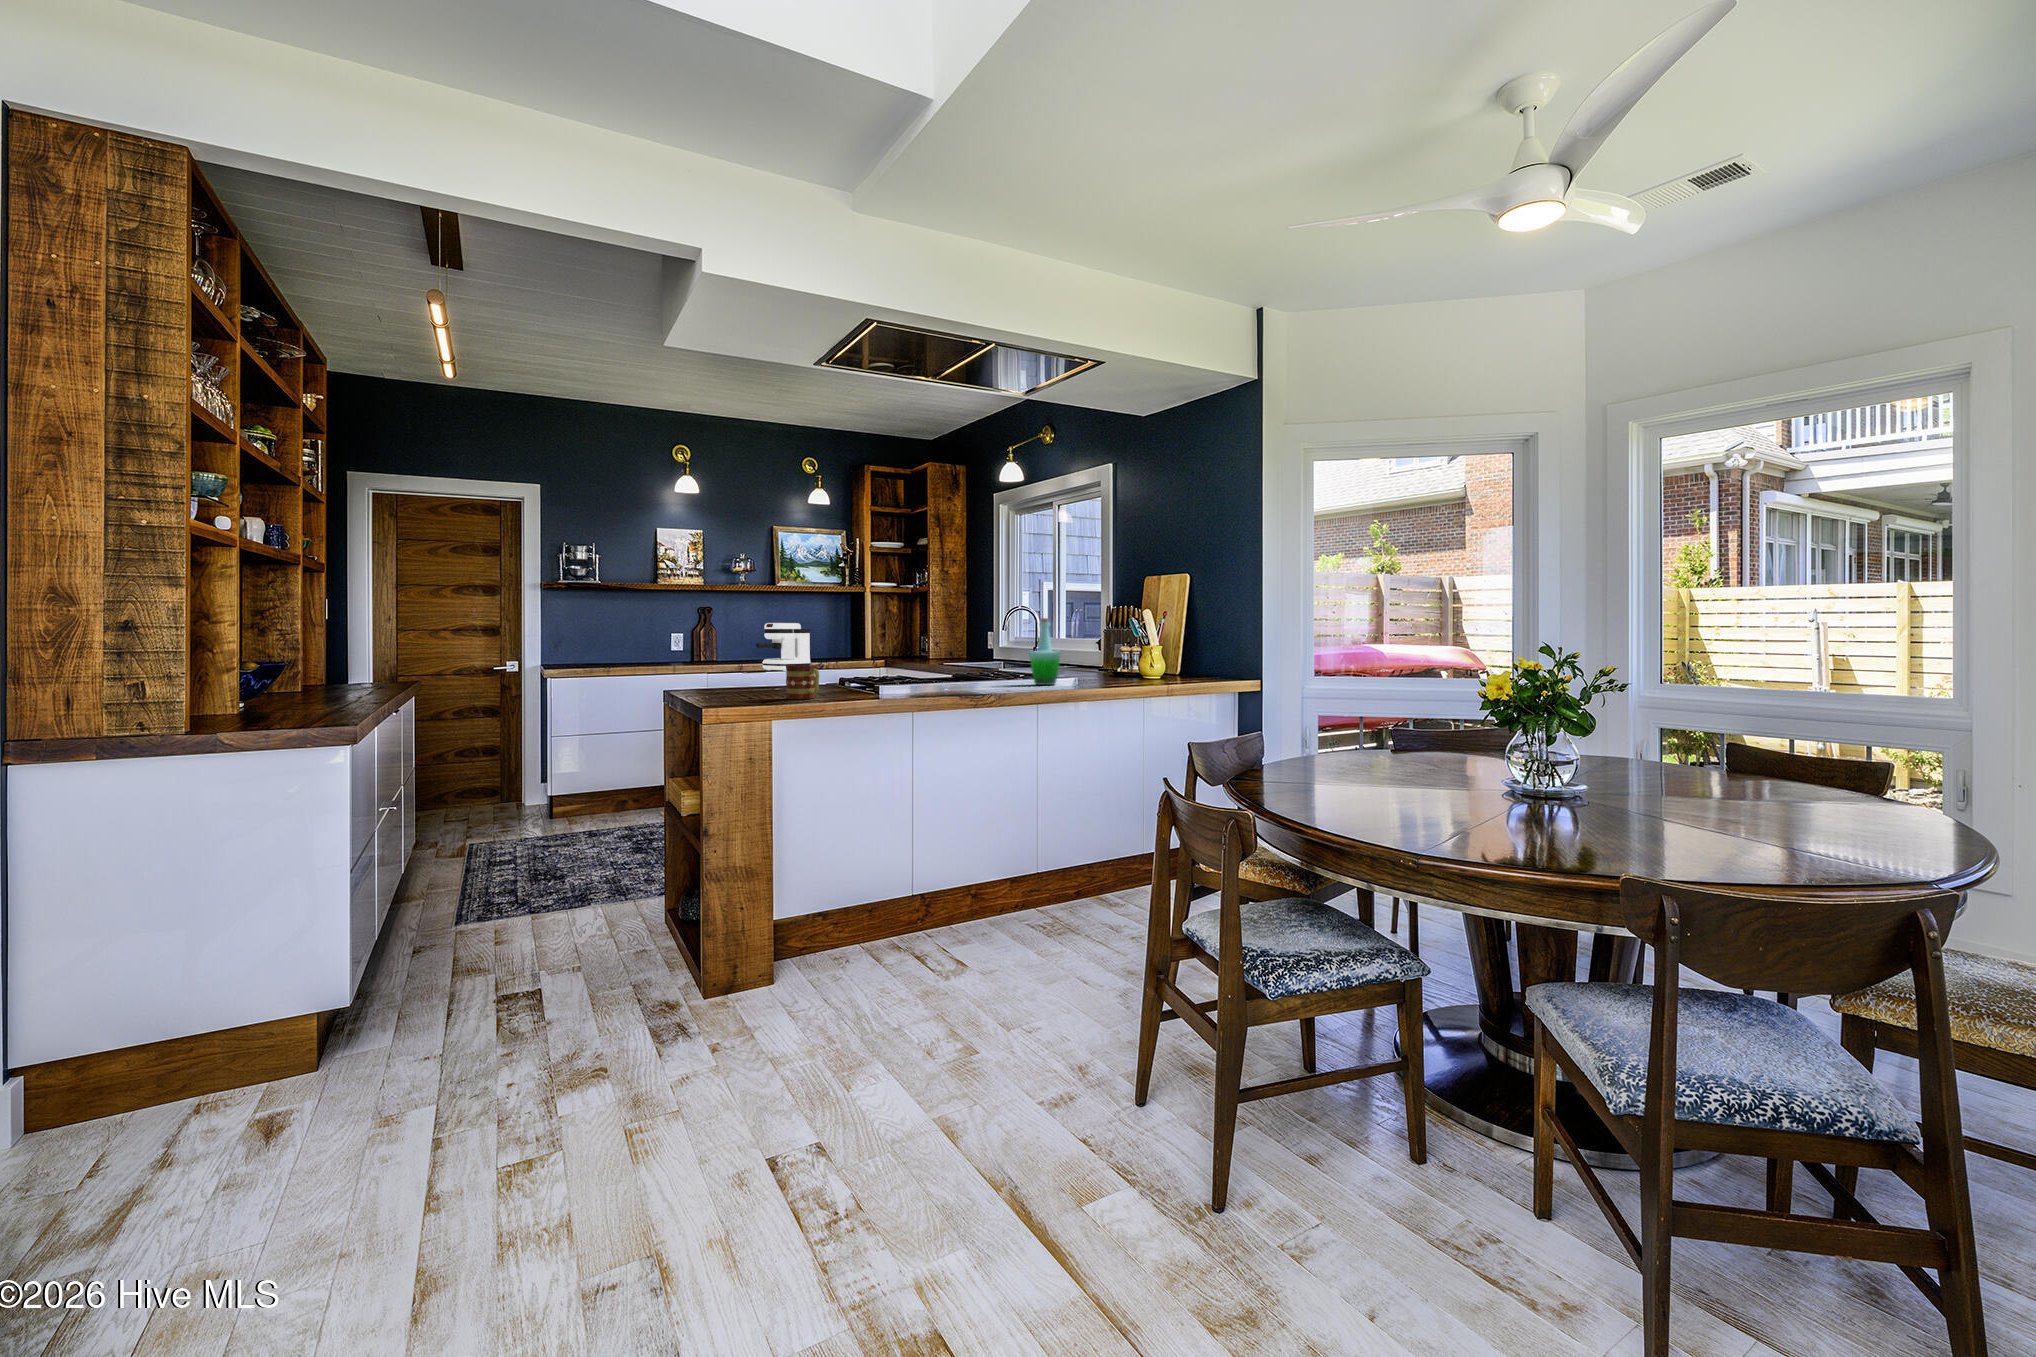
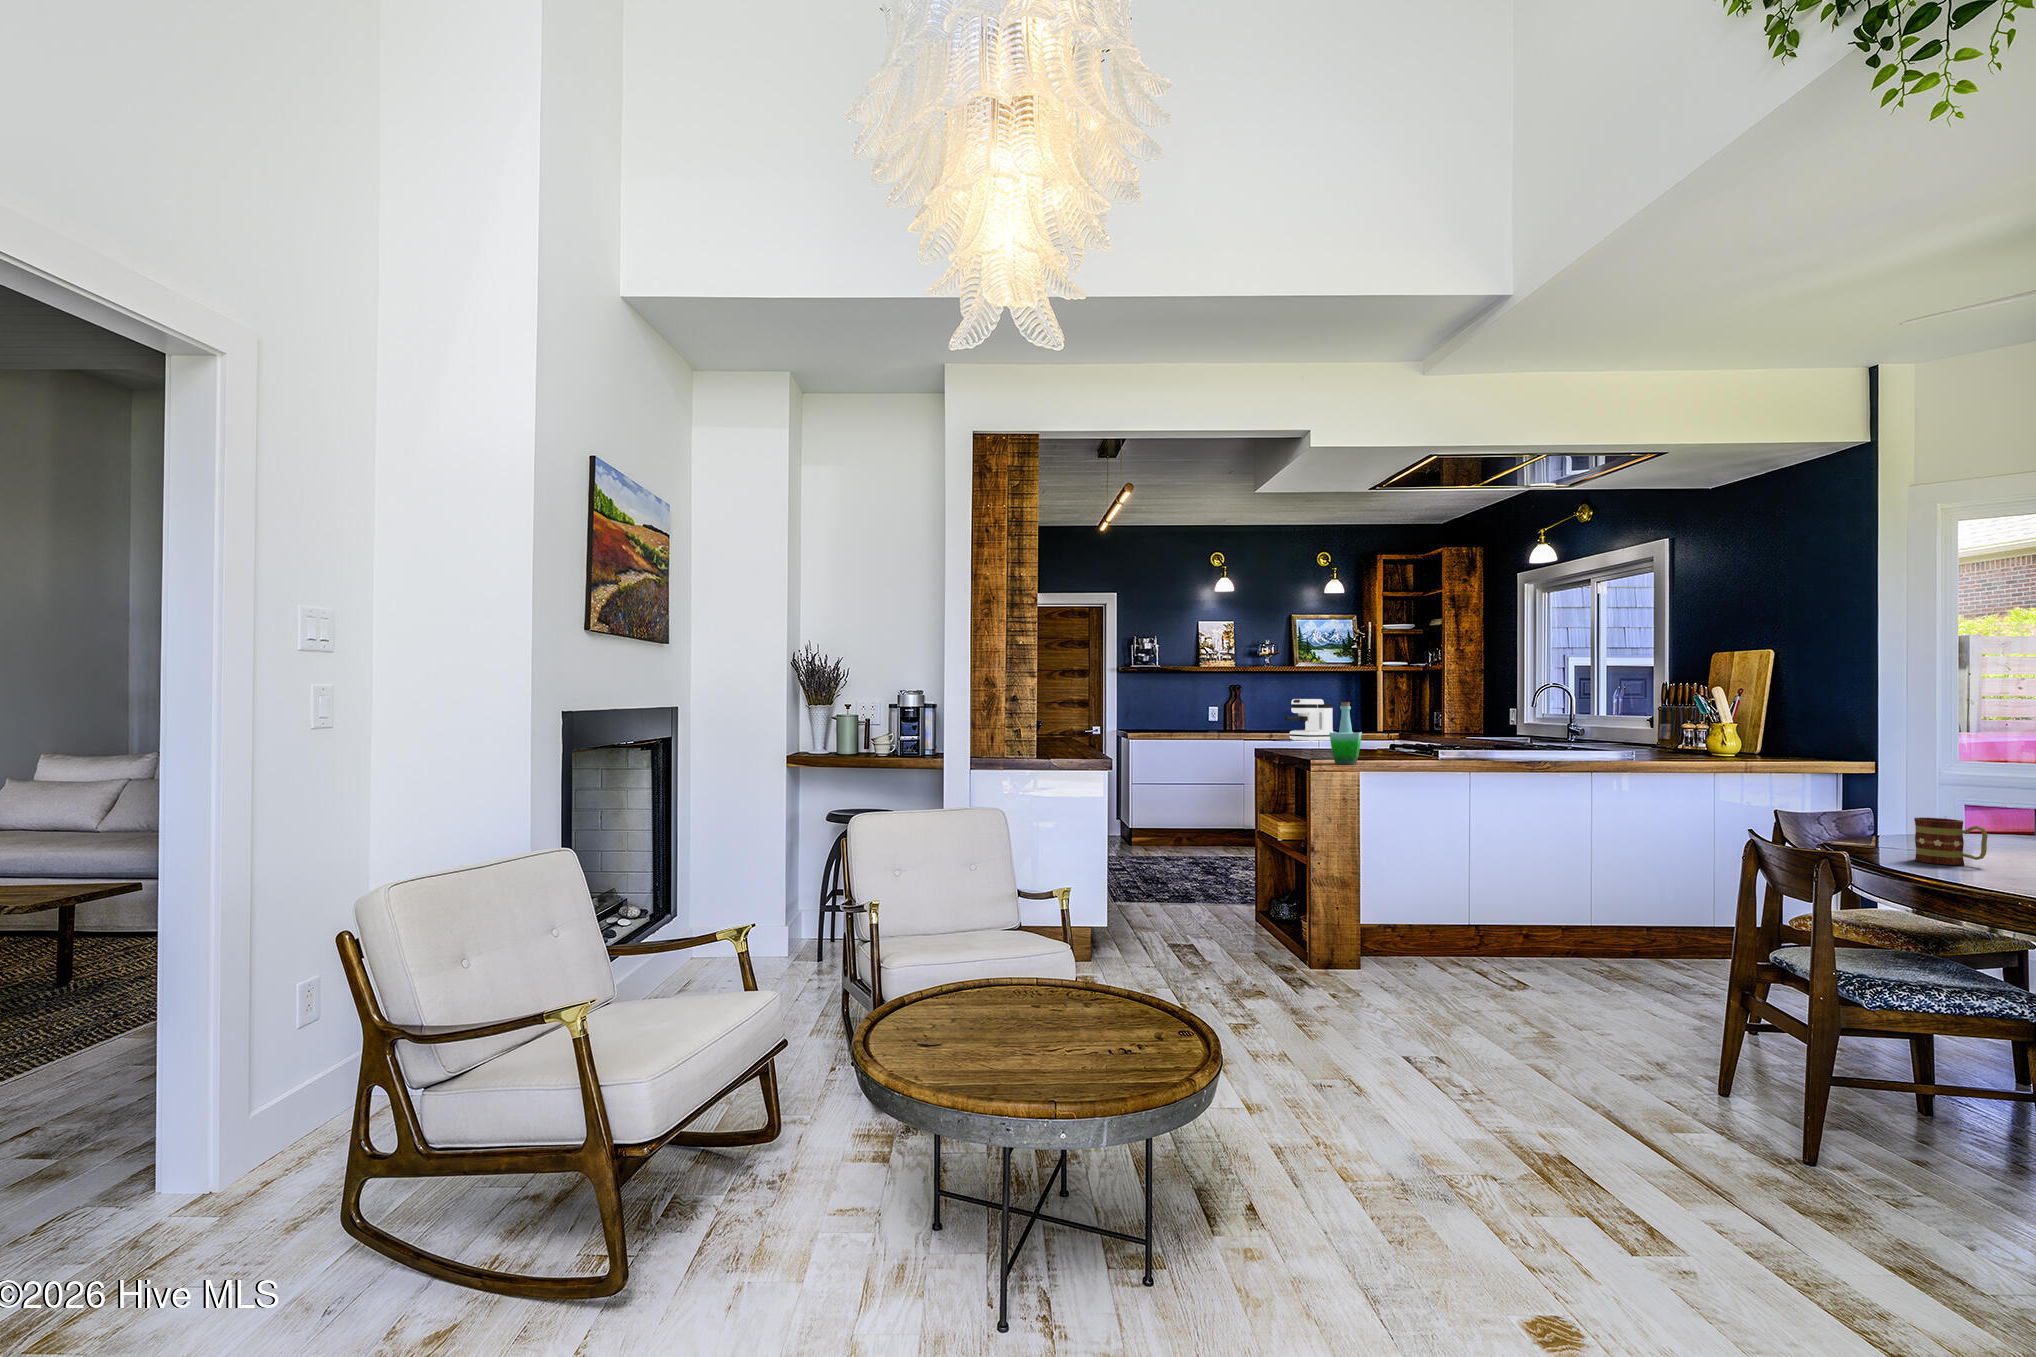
bottle: present [1030,618,1061,685] -> present [1329,702,1362,764]
mug: present [786,665,819,699] -> present [1914,818,1988,865]

